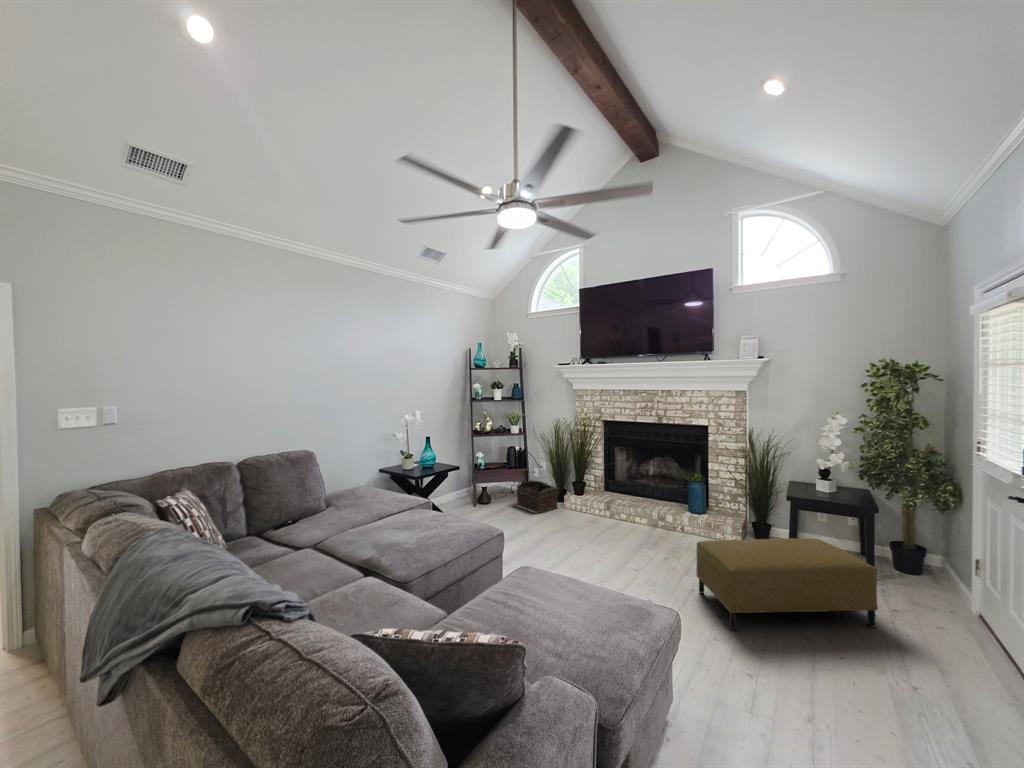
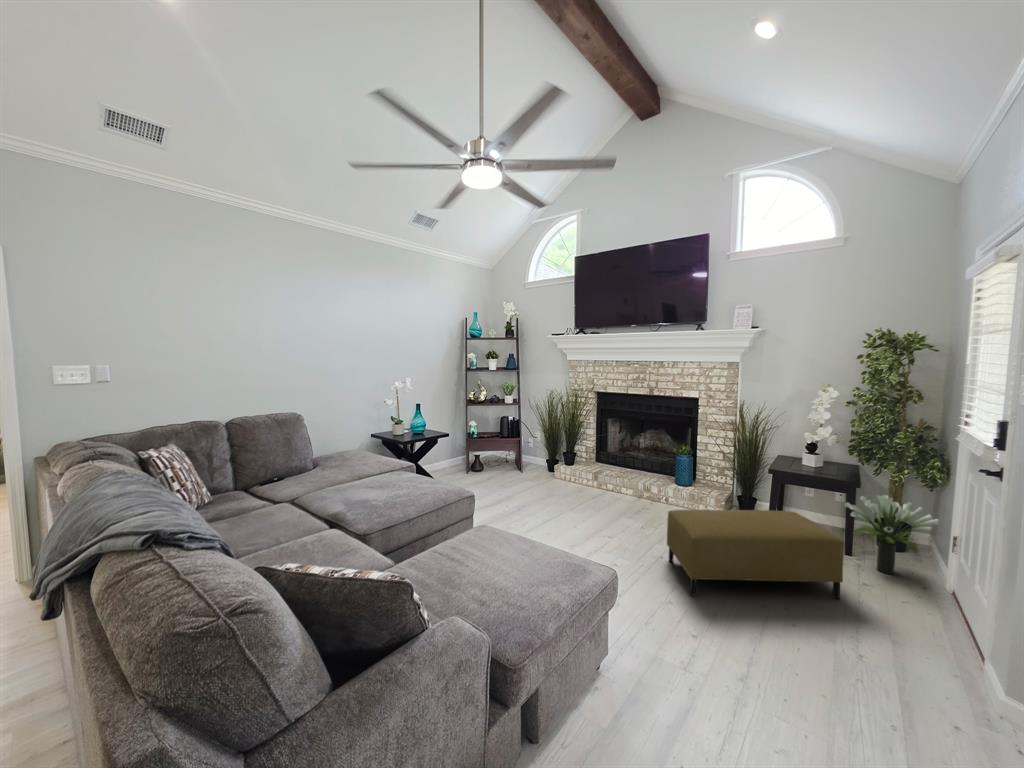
basket: present [517,480,559,513] -> none [508,450,550,482]
potted plant: none [864,520,959,598] -> present [844,495,939,574]

